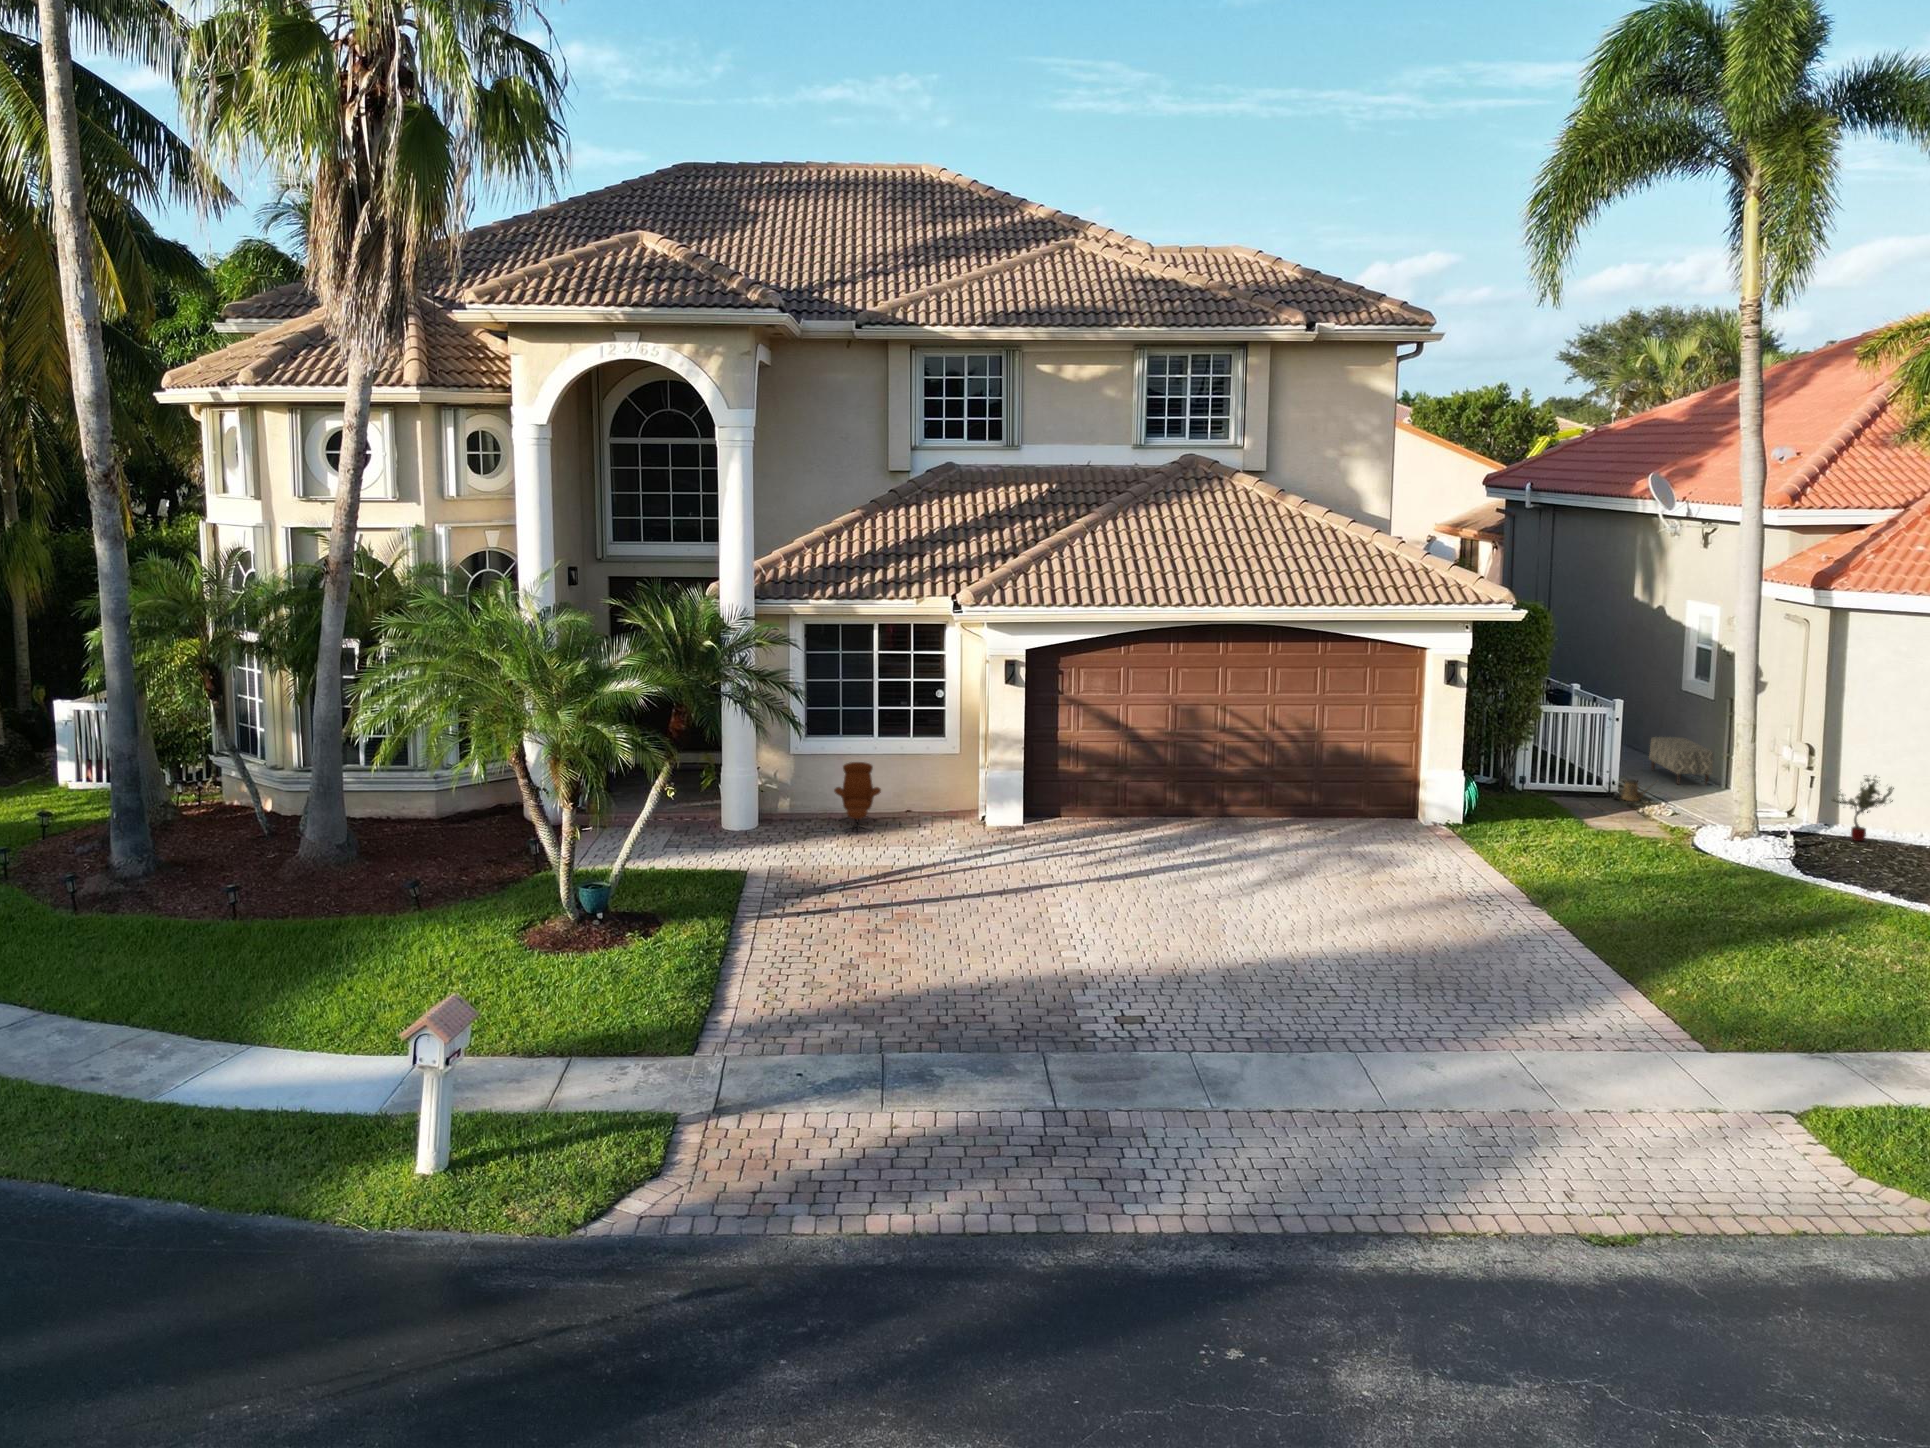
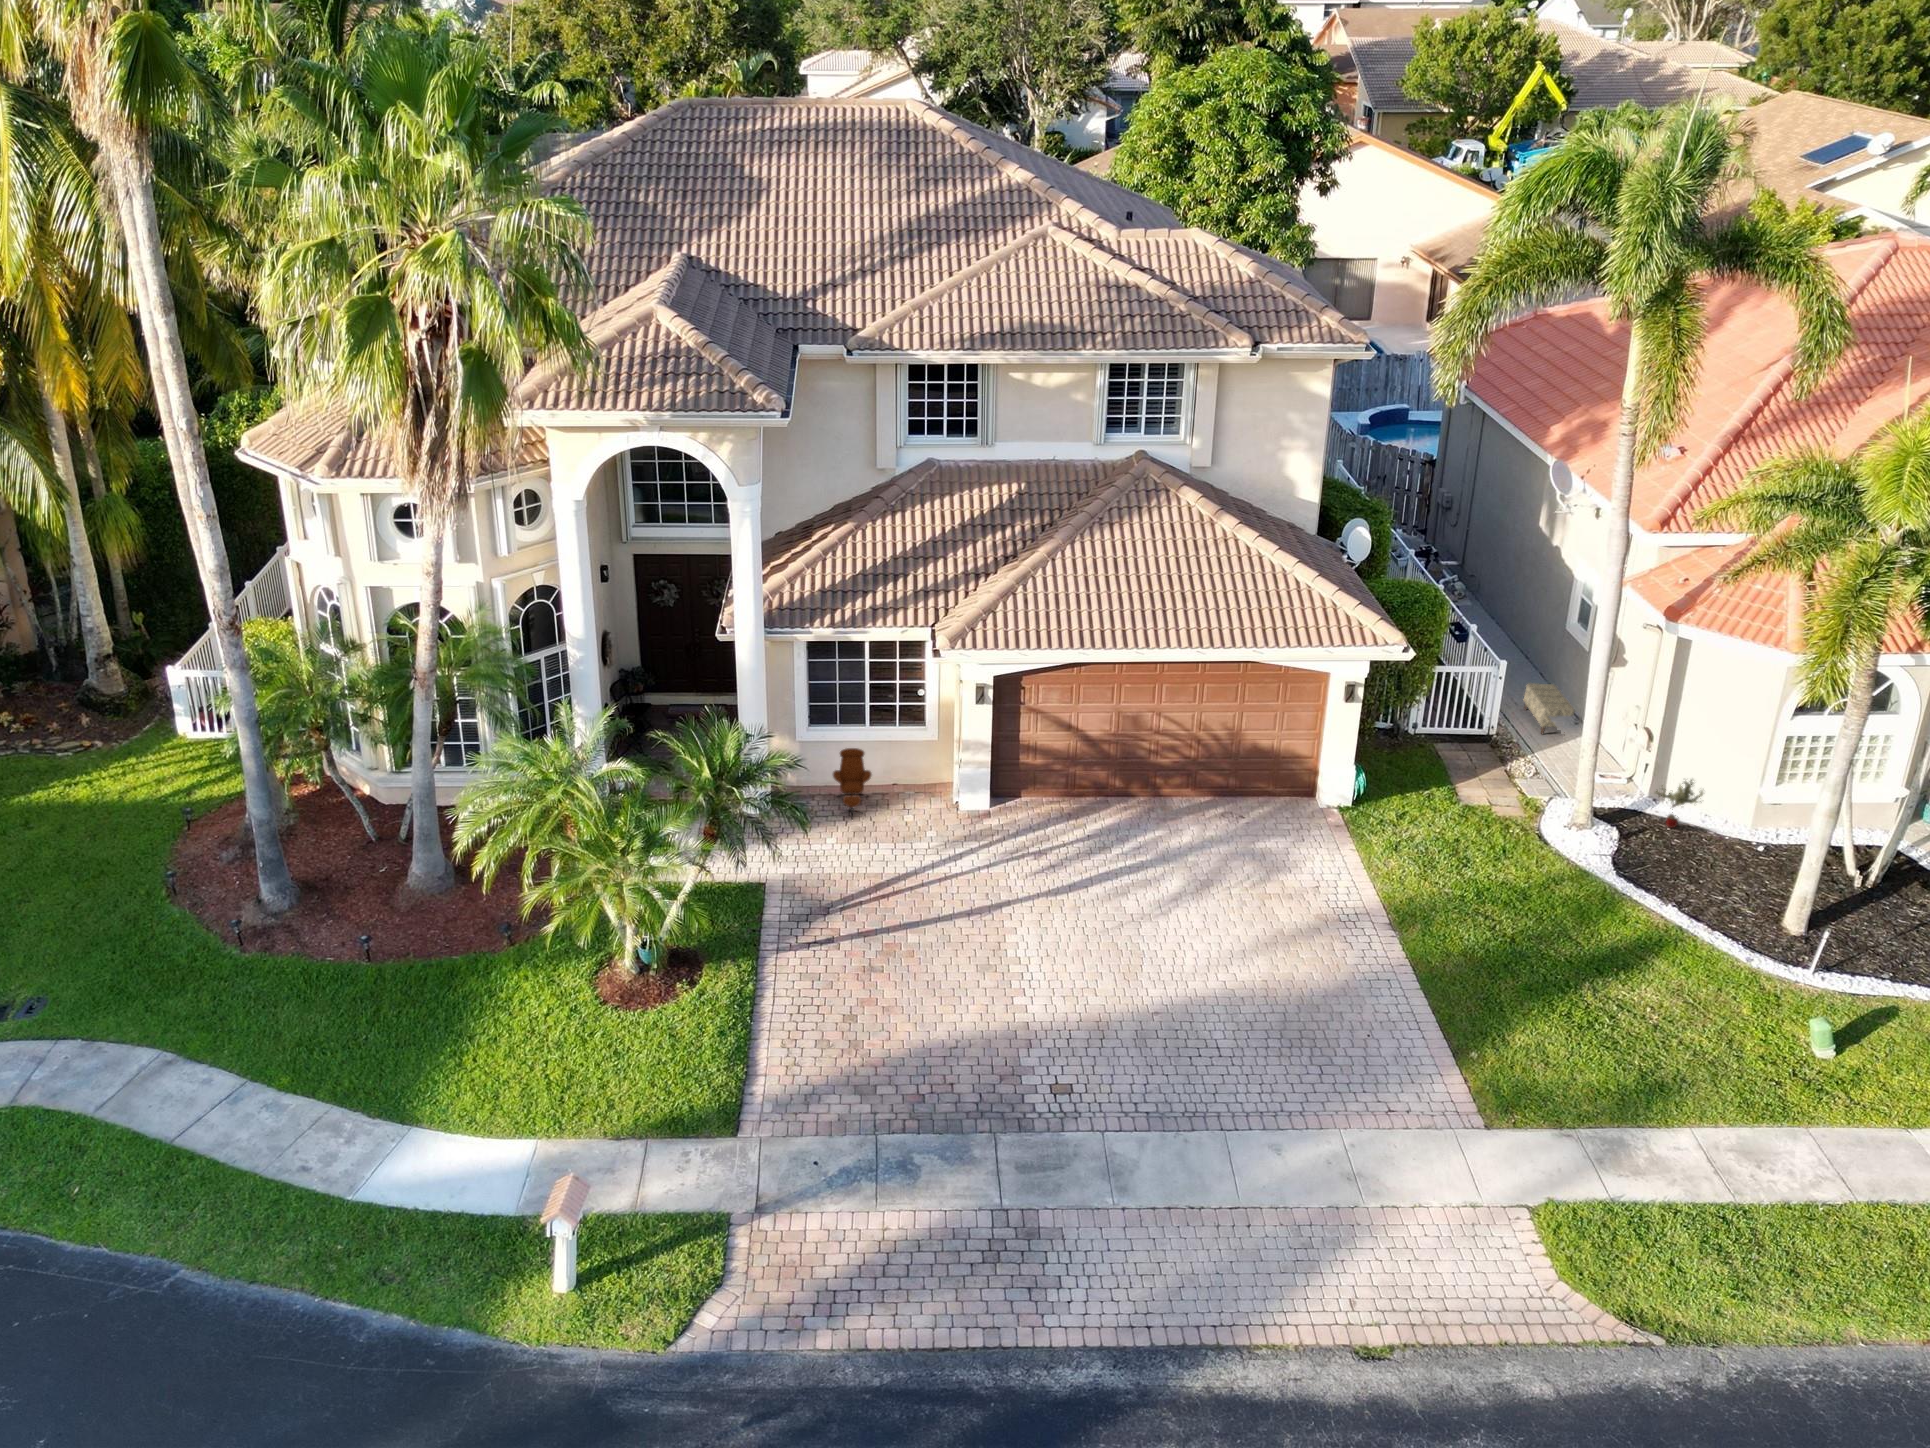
watering can: present [1621,779,1652,801] -> none [1487,743,1522,763]

